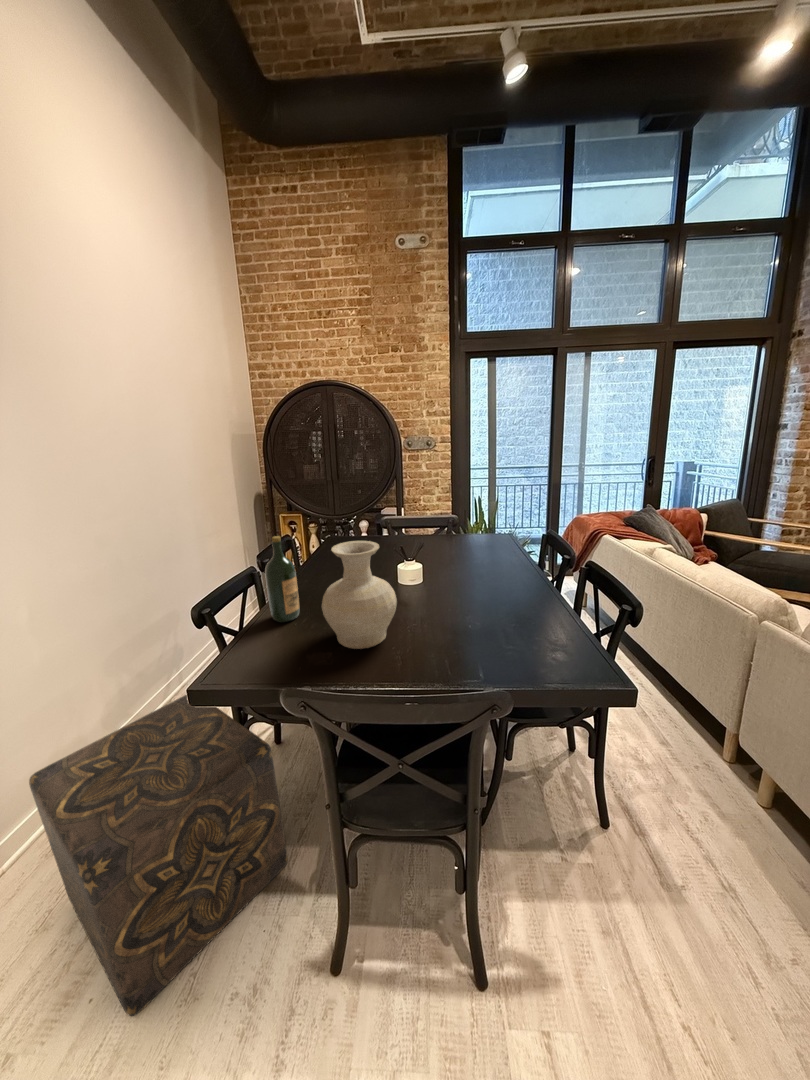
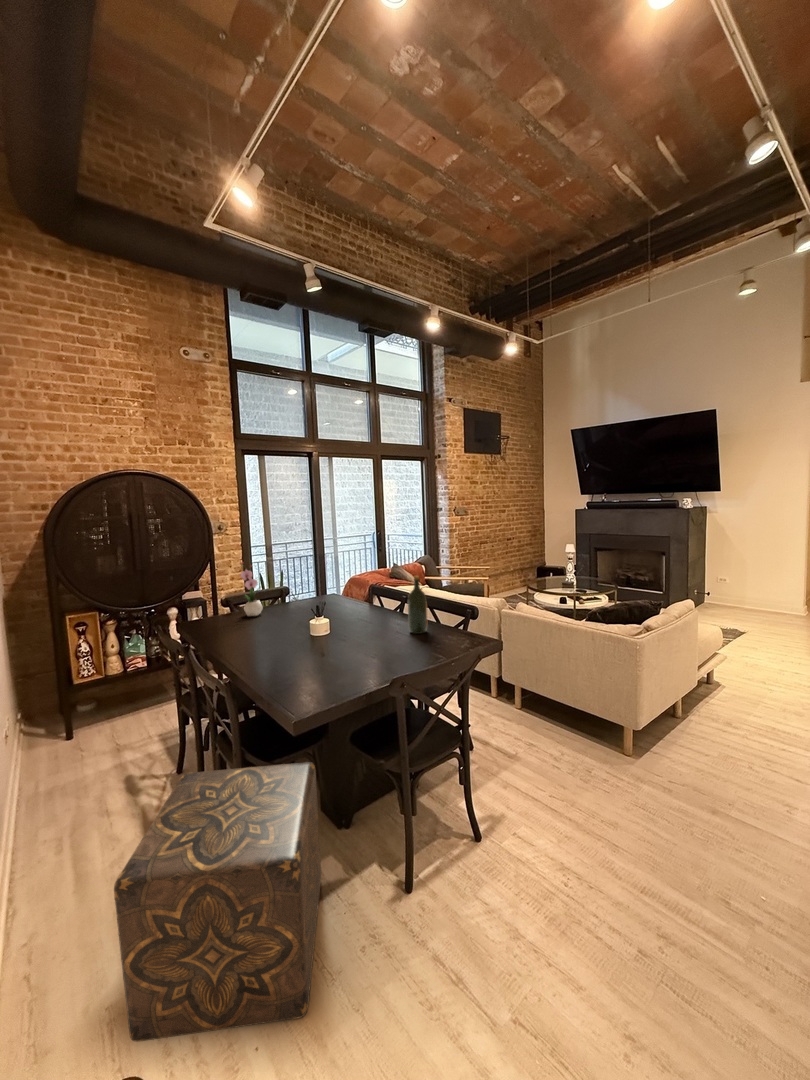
flower arrangement: none [375,482,404,544] -> present [240,563,263,616]
wine bottle: present [265,536,299,622] -> present [408,576,427,634]
vase: present [322,541,397,649] -> none [323,591,376,666]

